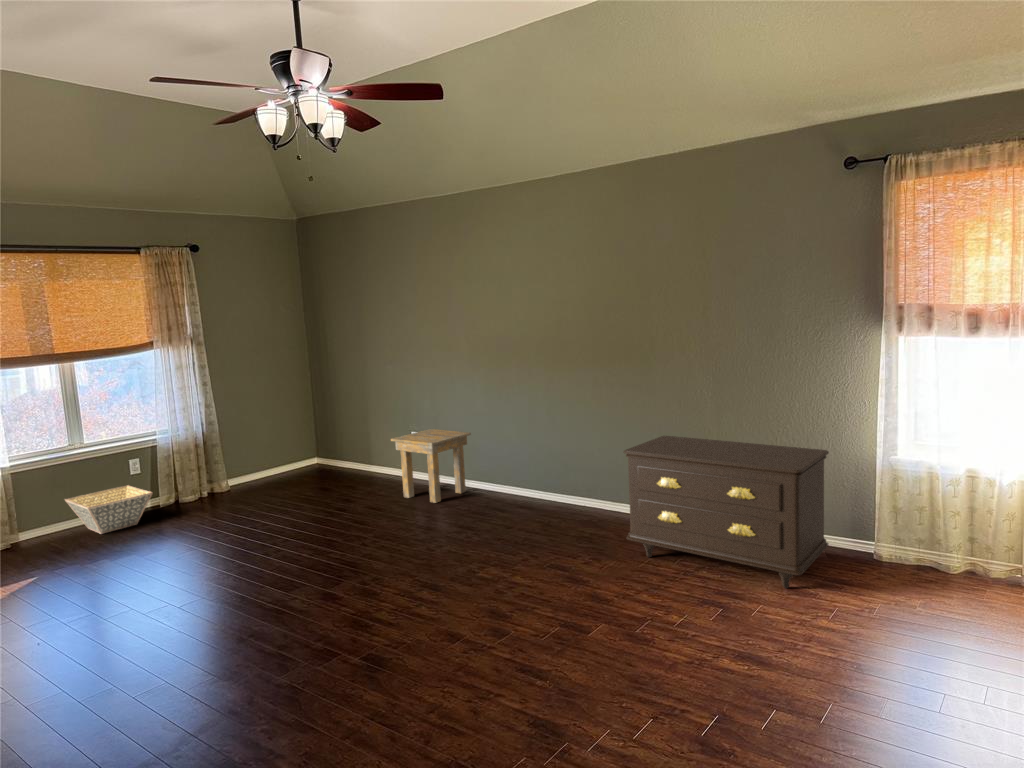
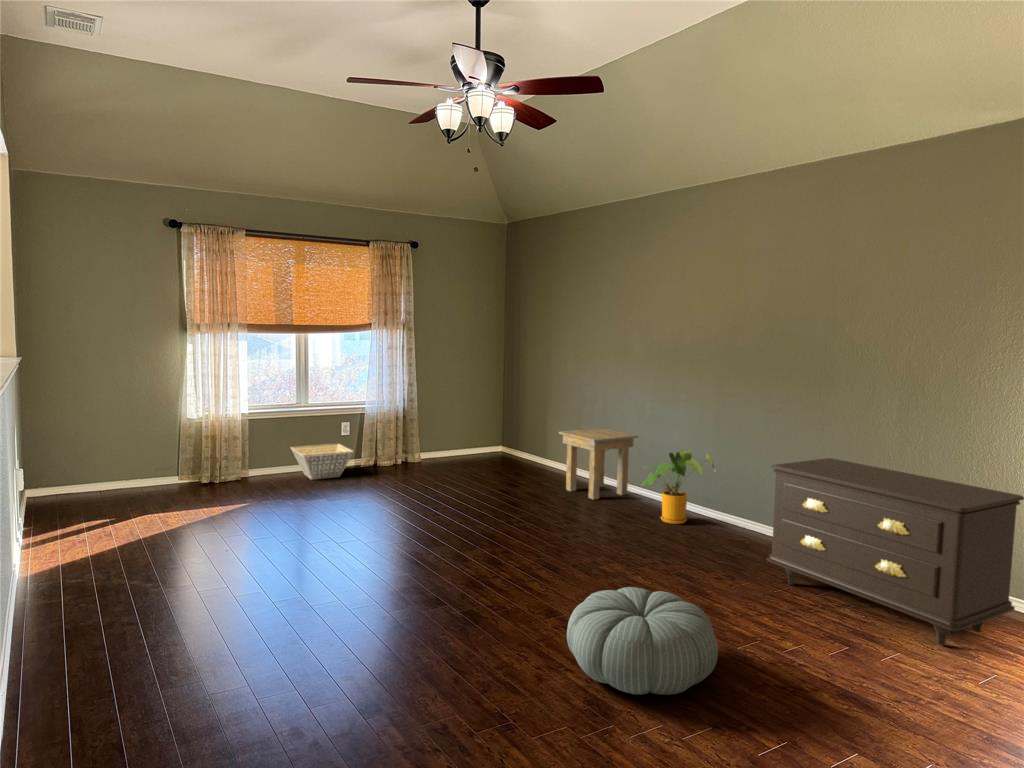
house plant: none [486,441,554,516] -> present [642,450,716,524]
pouf: none [487,595,636,709] -> present [567,587,718,695]

